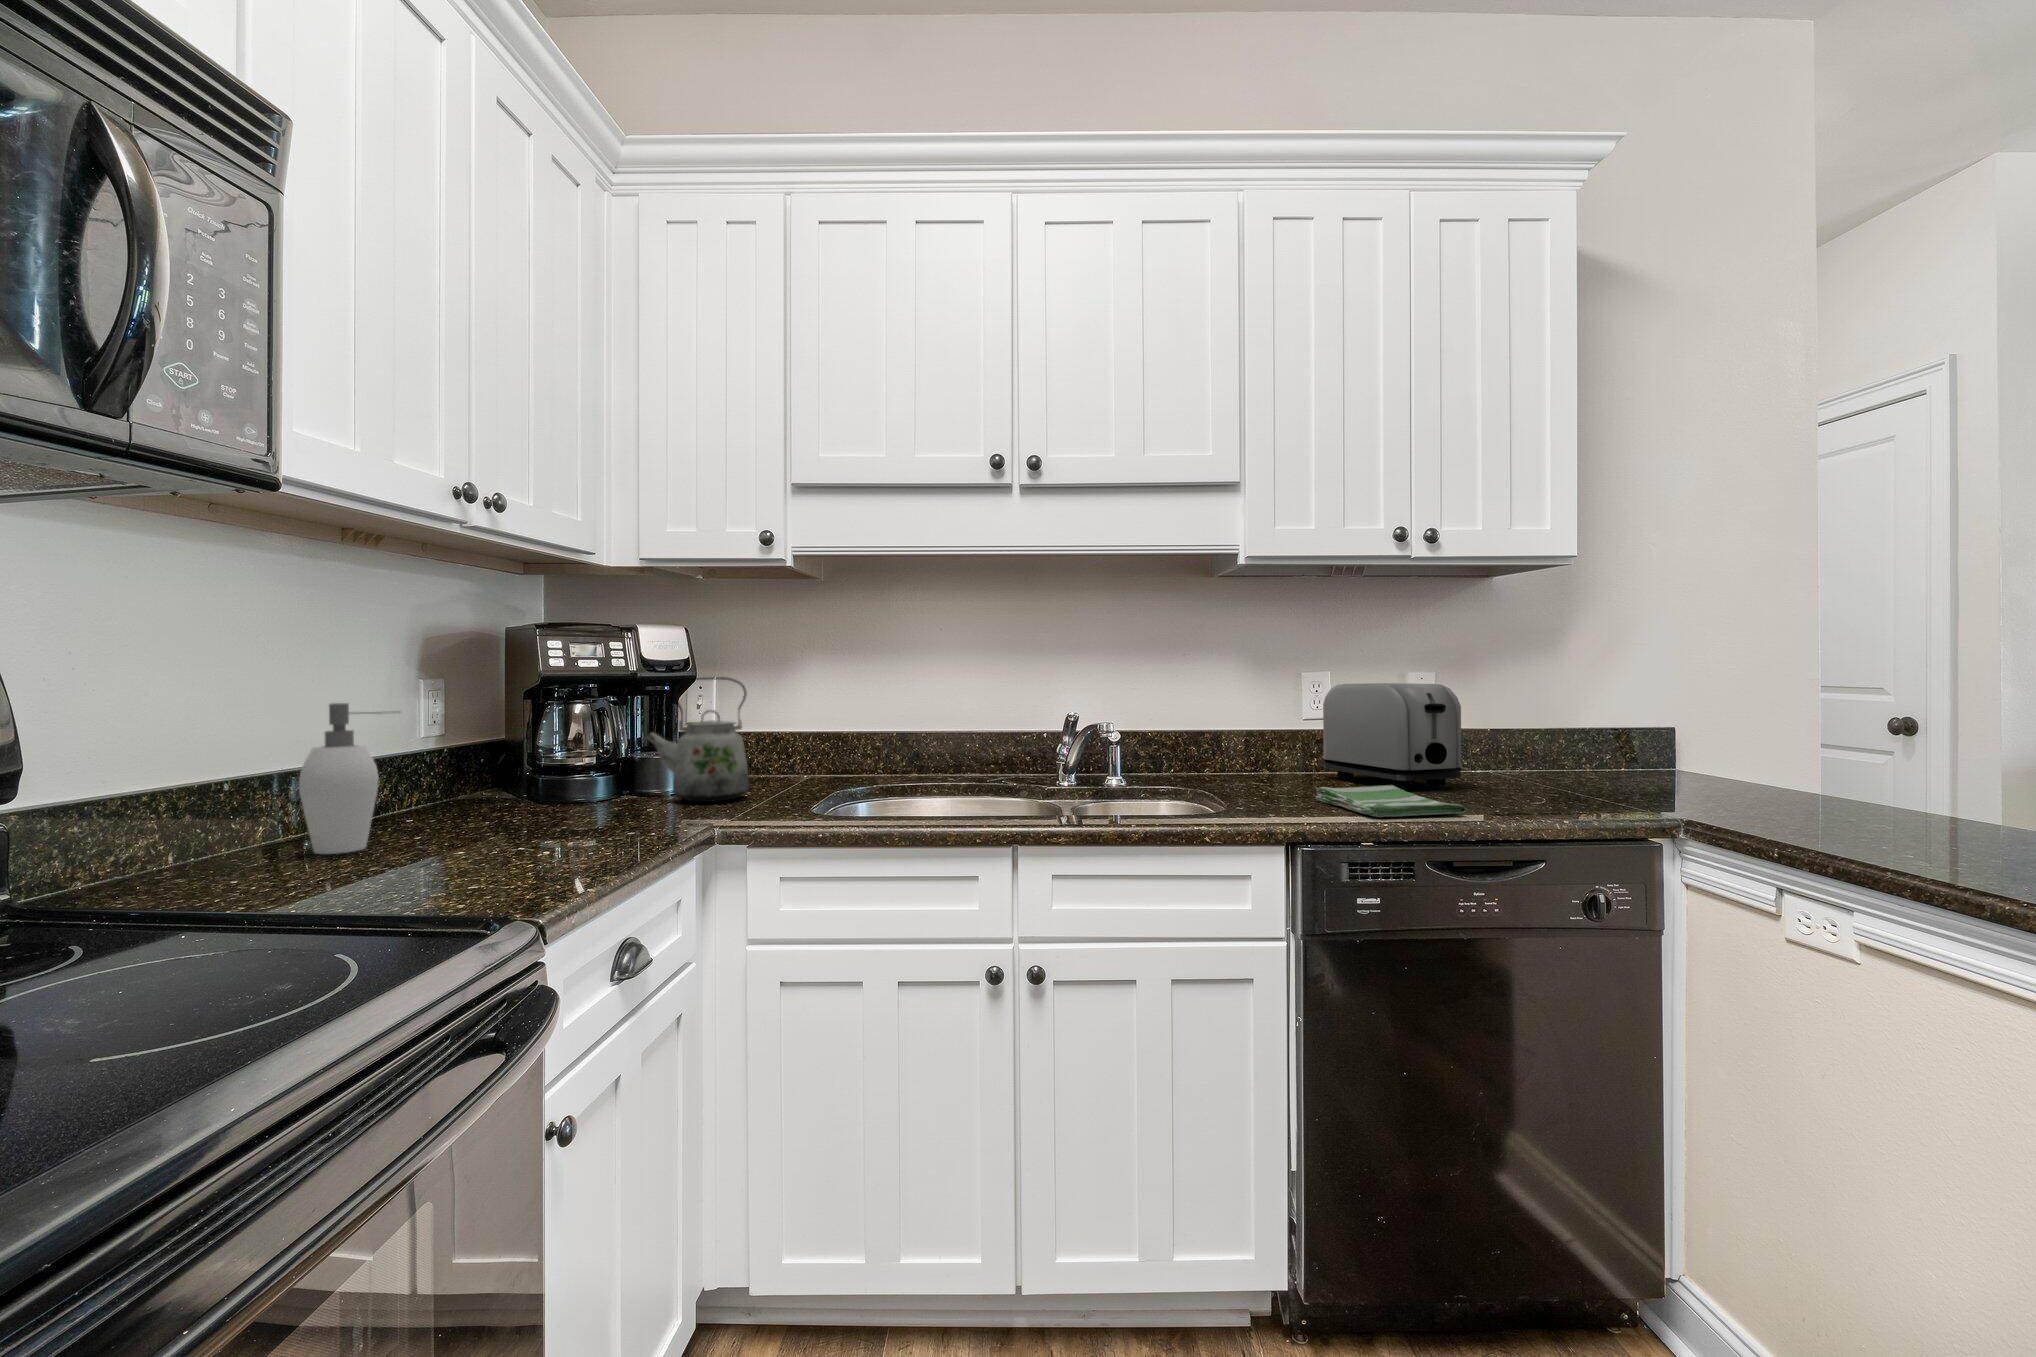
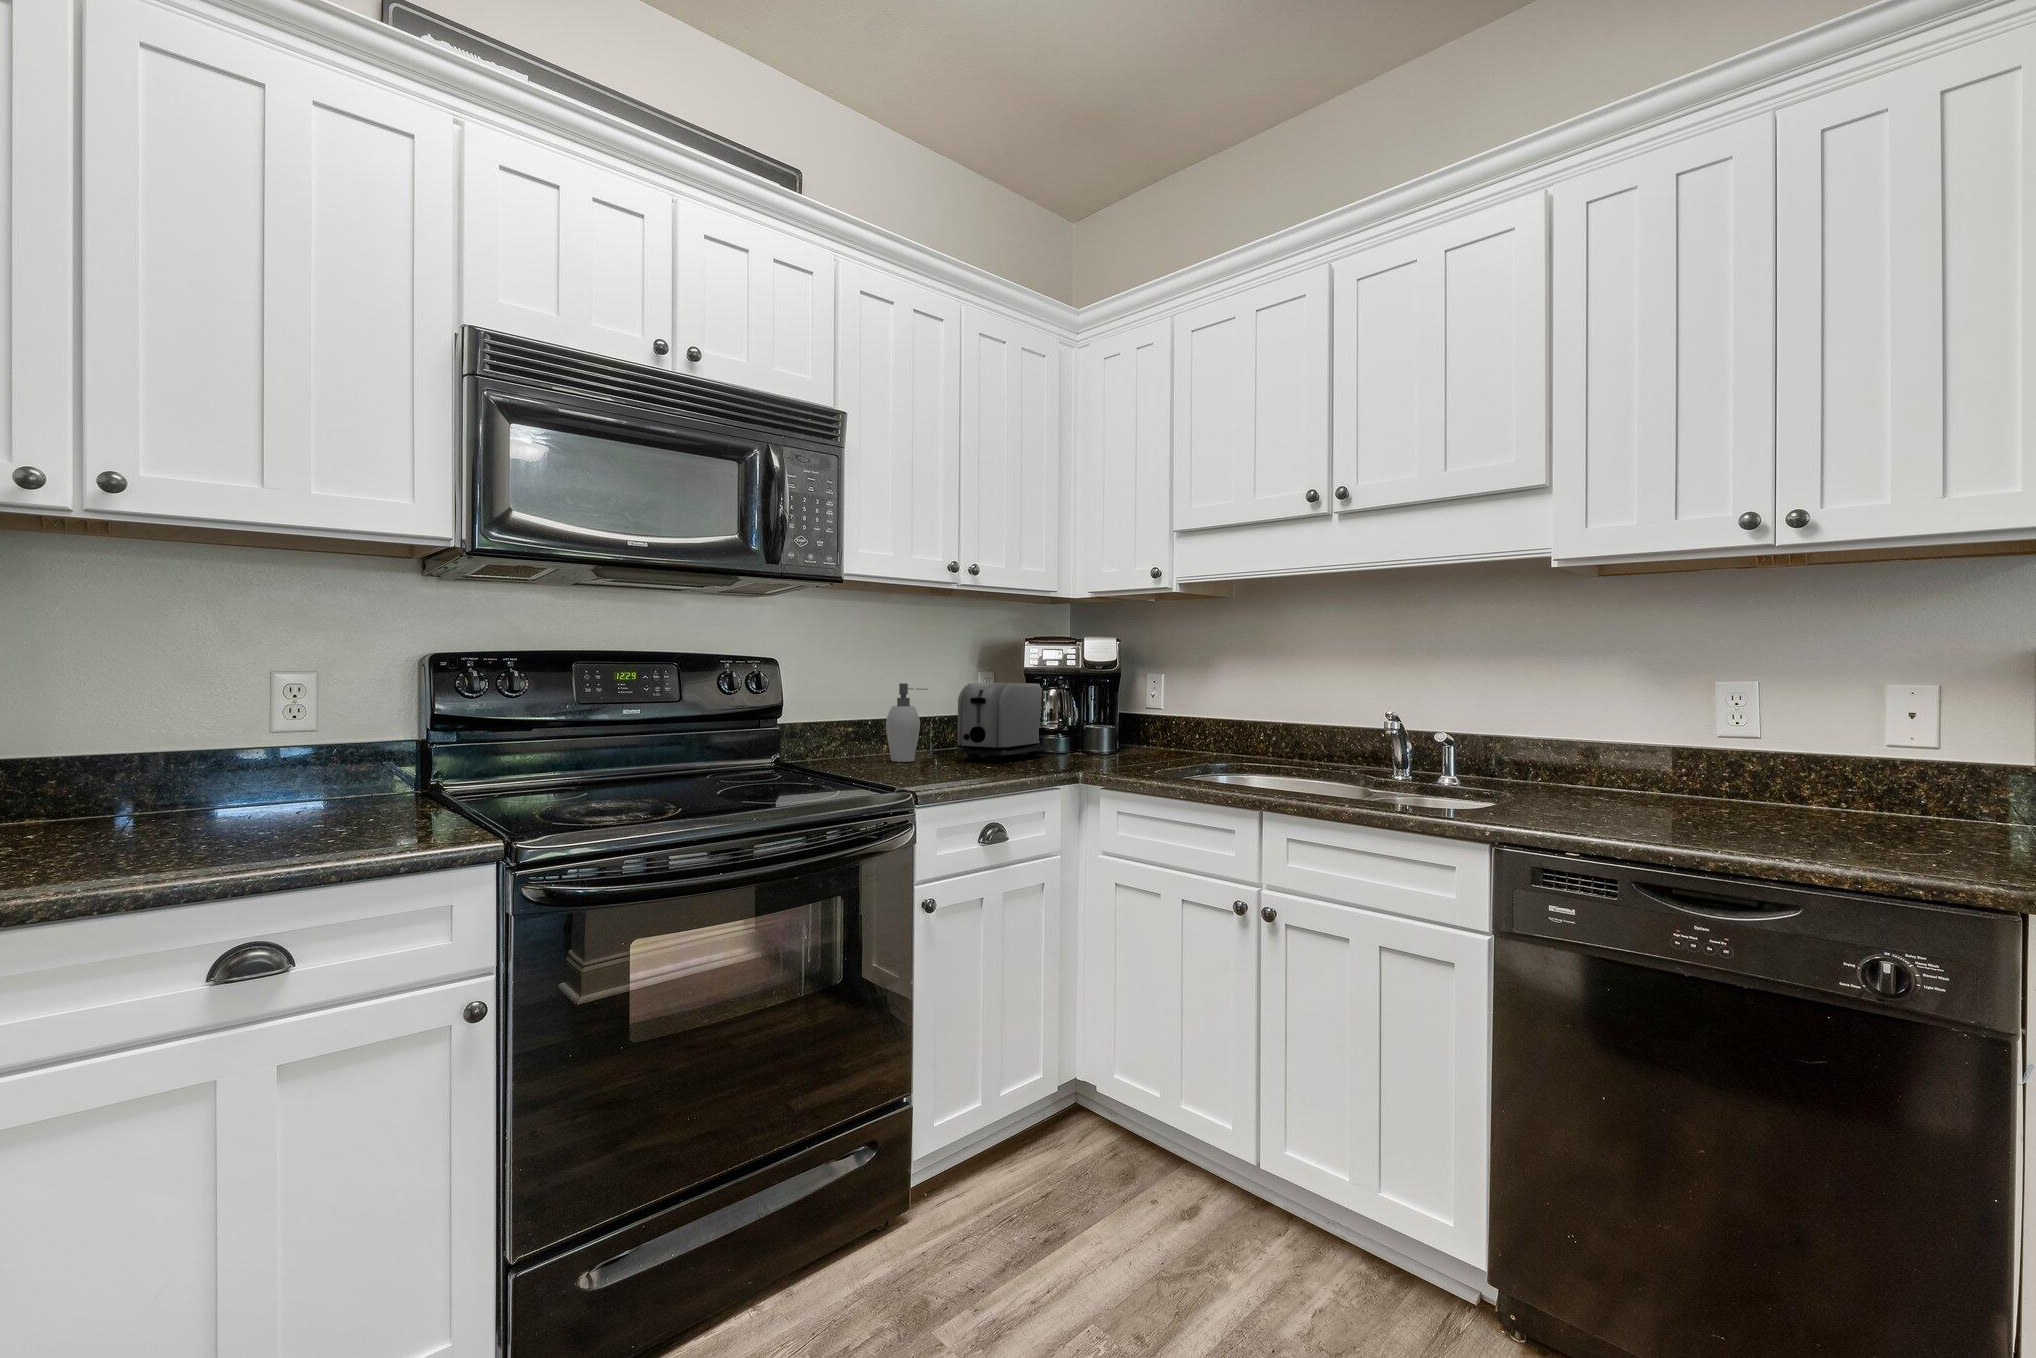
kettle: present [644,677,749,802] -> none [1085,674,1151,761]
toaster: present [1323,683,1461,789] -> present [957,683,1048,762]
dish towel: present [1315,785,1467,817] -> none [1584,800,1720,839]

